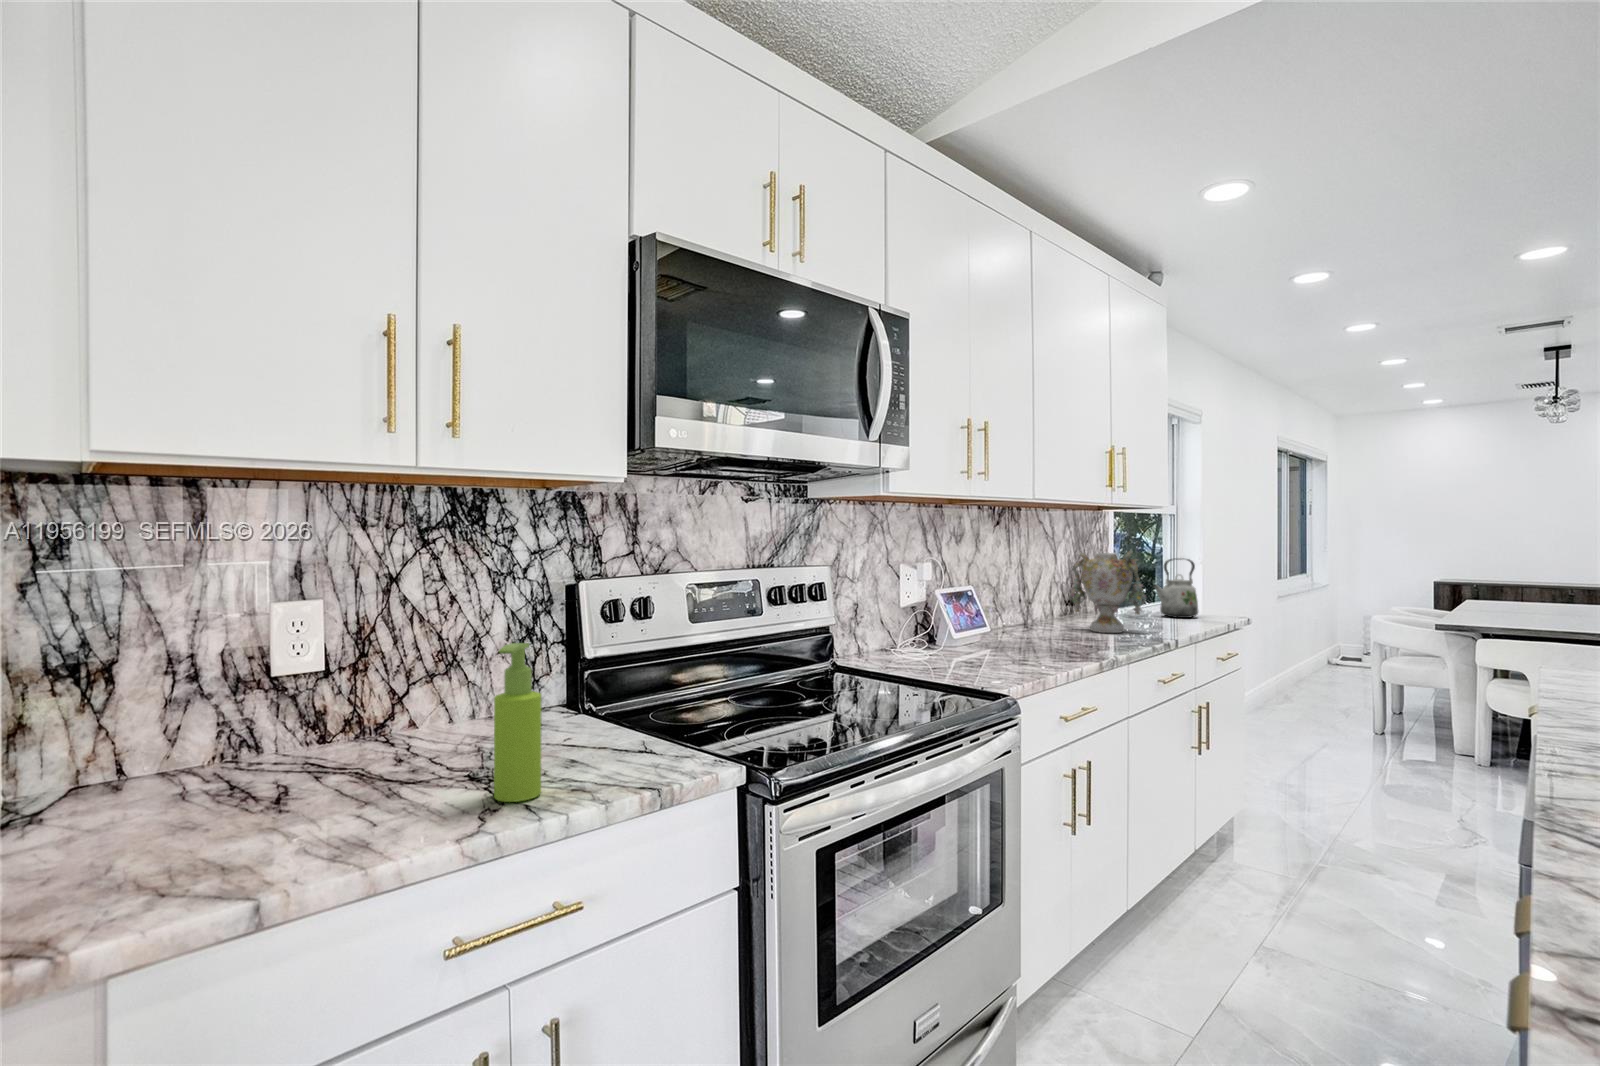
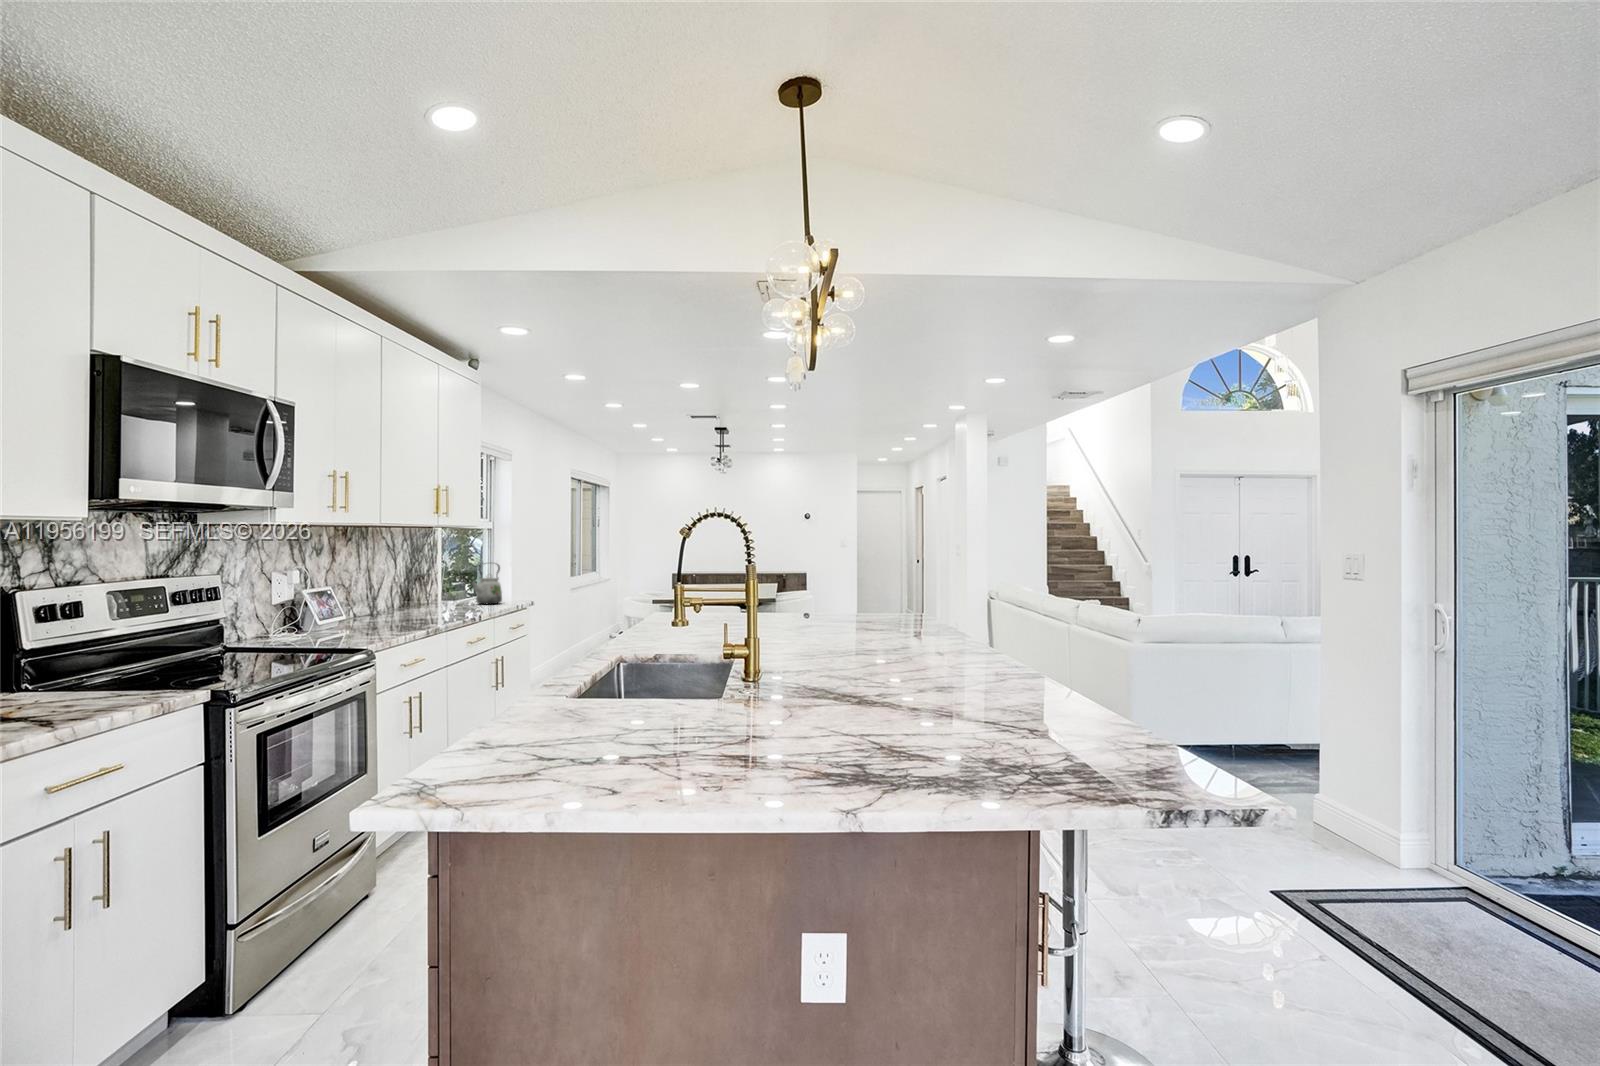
vase: present [1069,550,1146,633] -> none [407,557,463,616]
soap dispenser: present [494,643,542,802] -> none [45,624,82,717]

